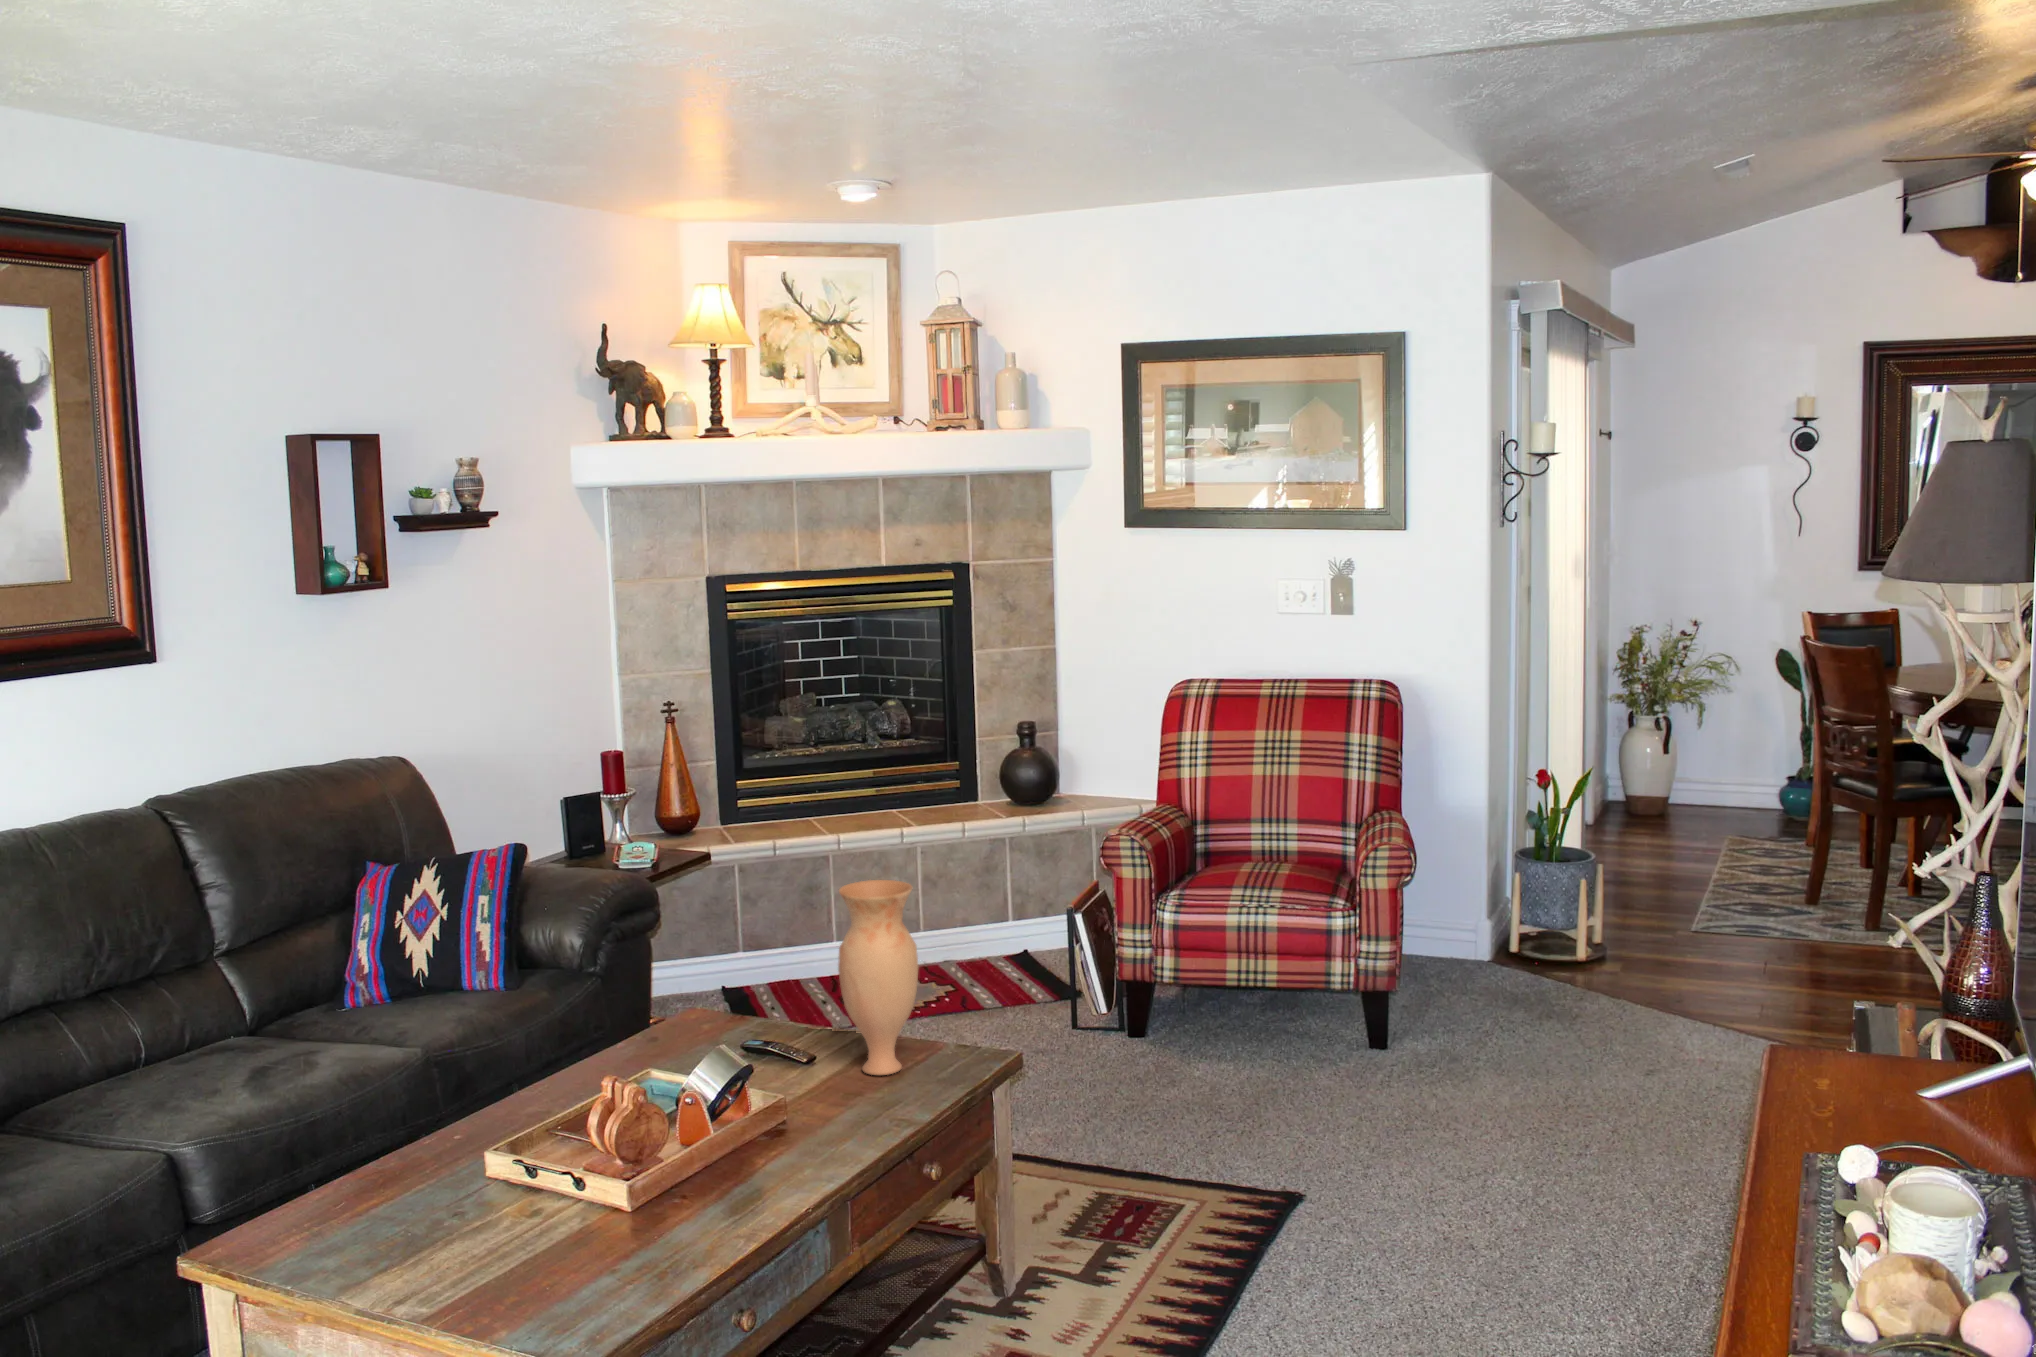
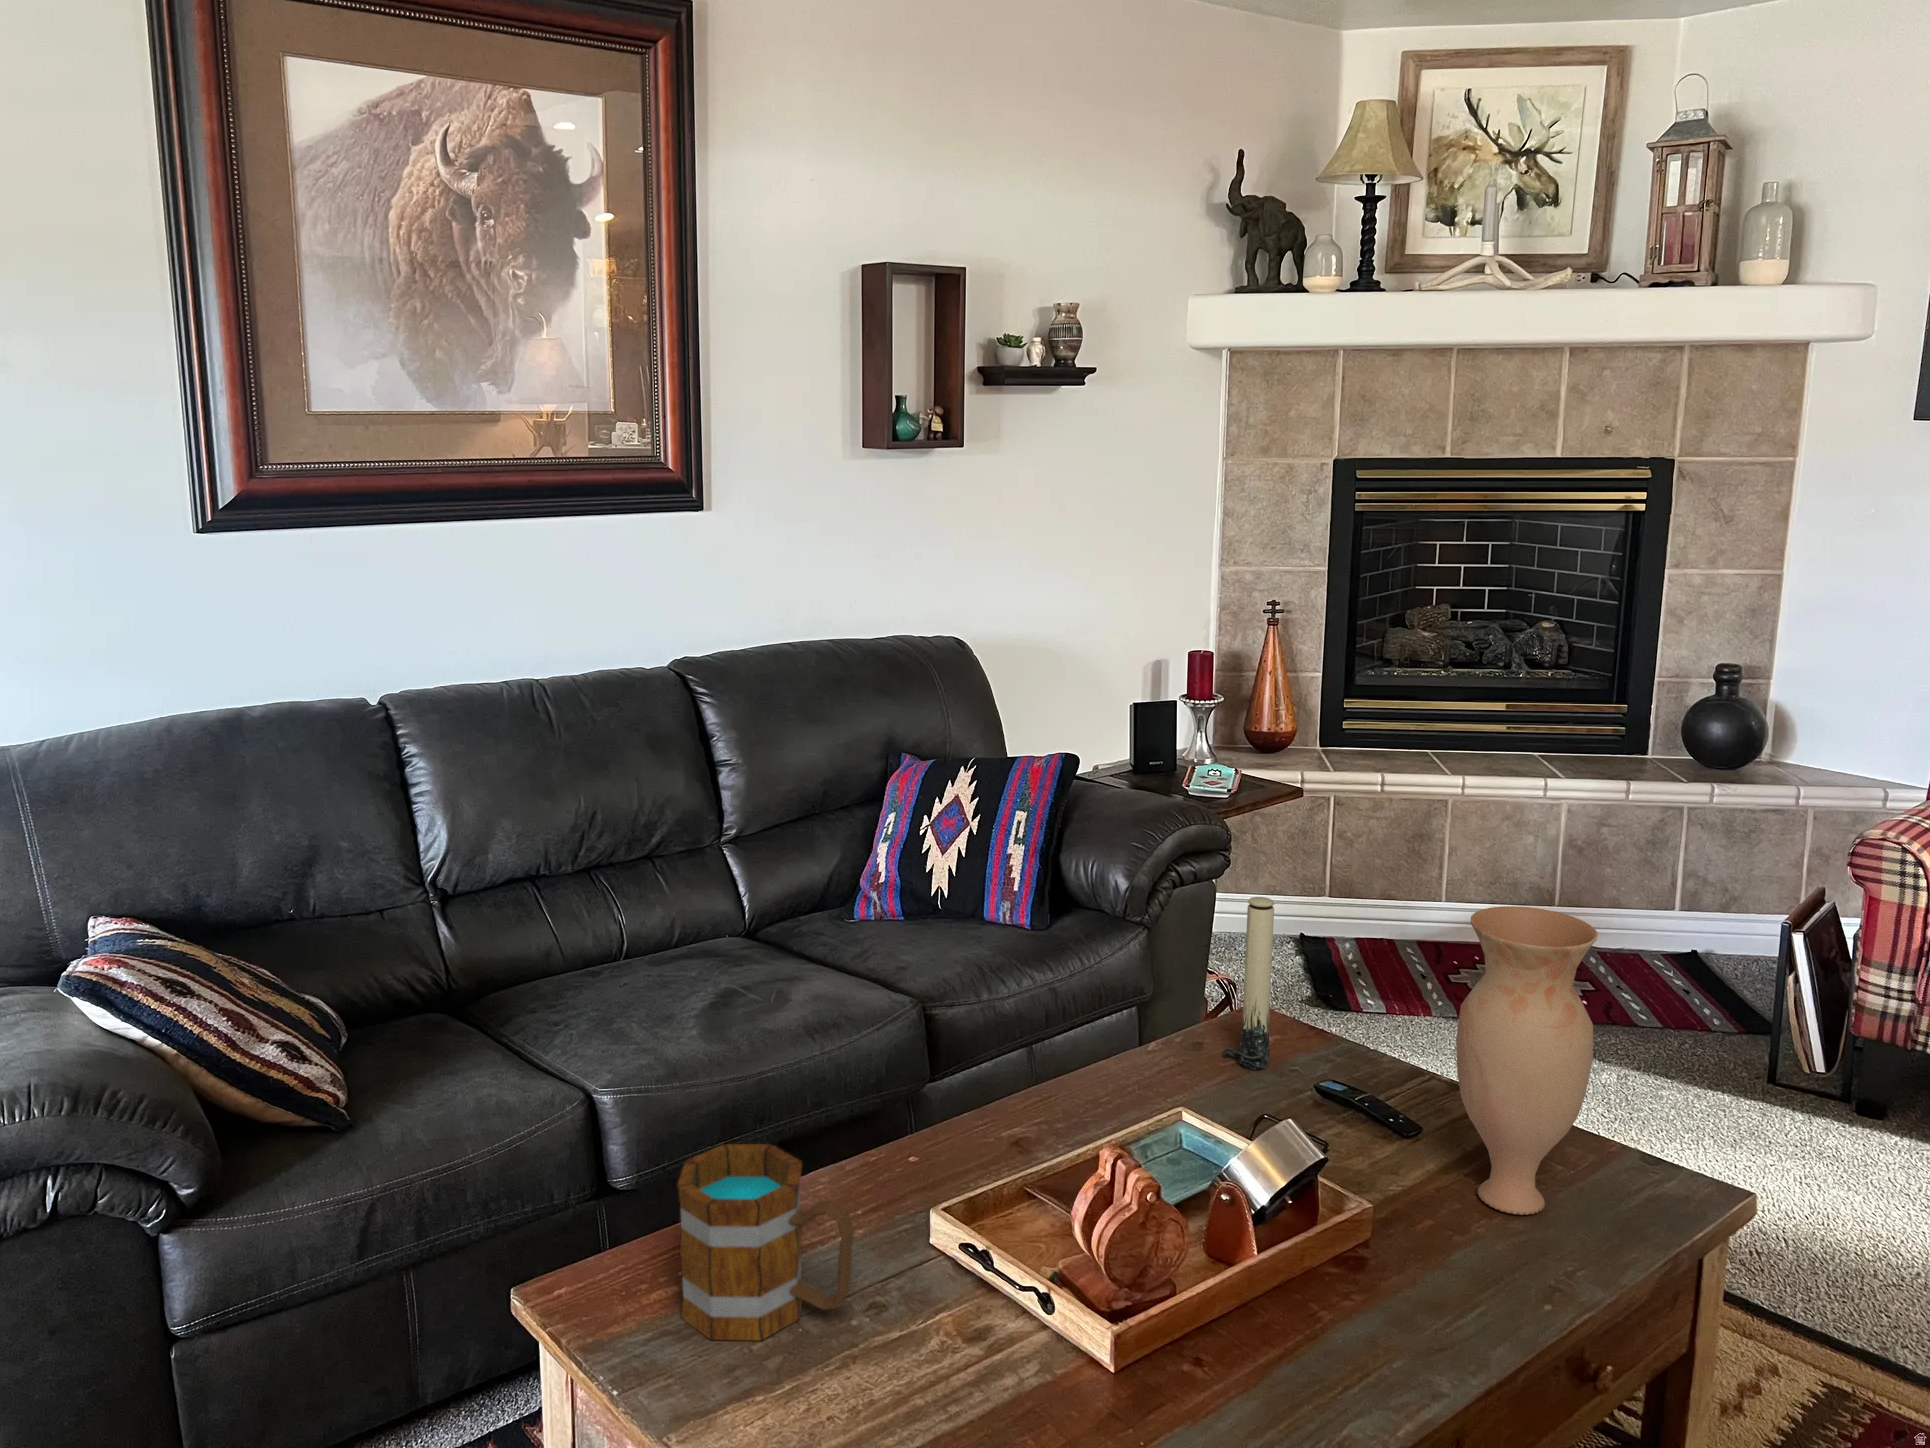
candle: none [685,911,718,1037] -> present [1223,897,1274,1069]
mug: none [338,1102,471,1232] -> present [677,1144,854,1341]

